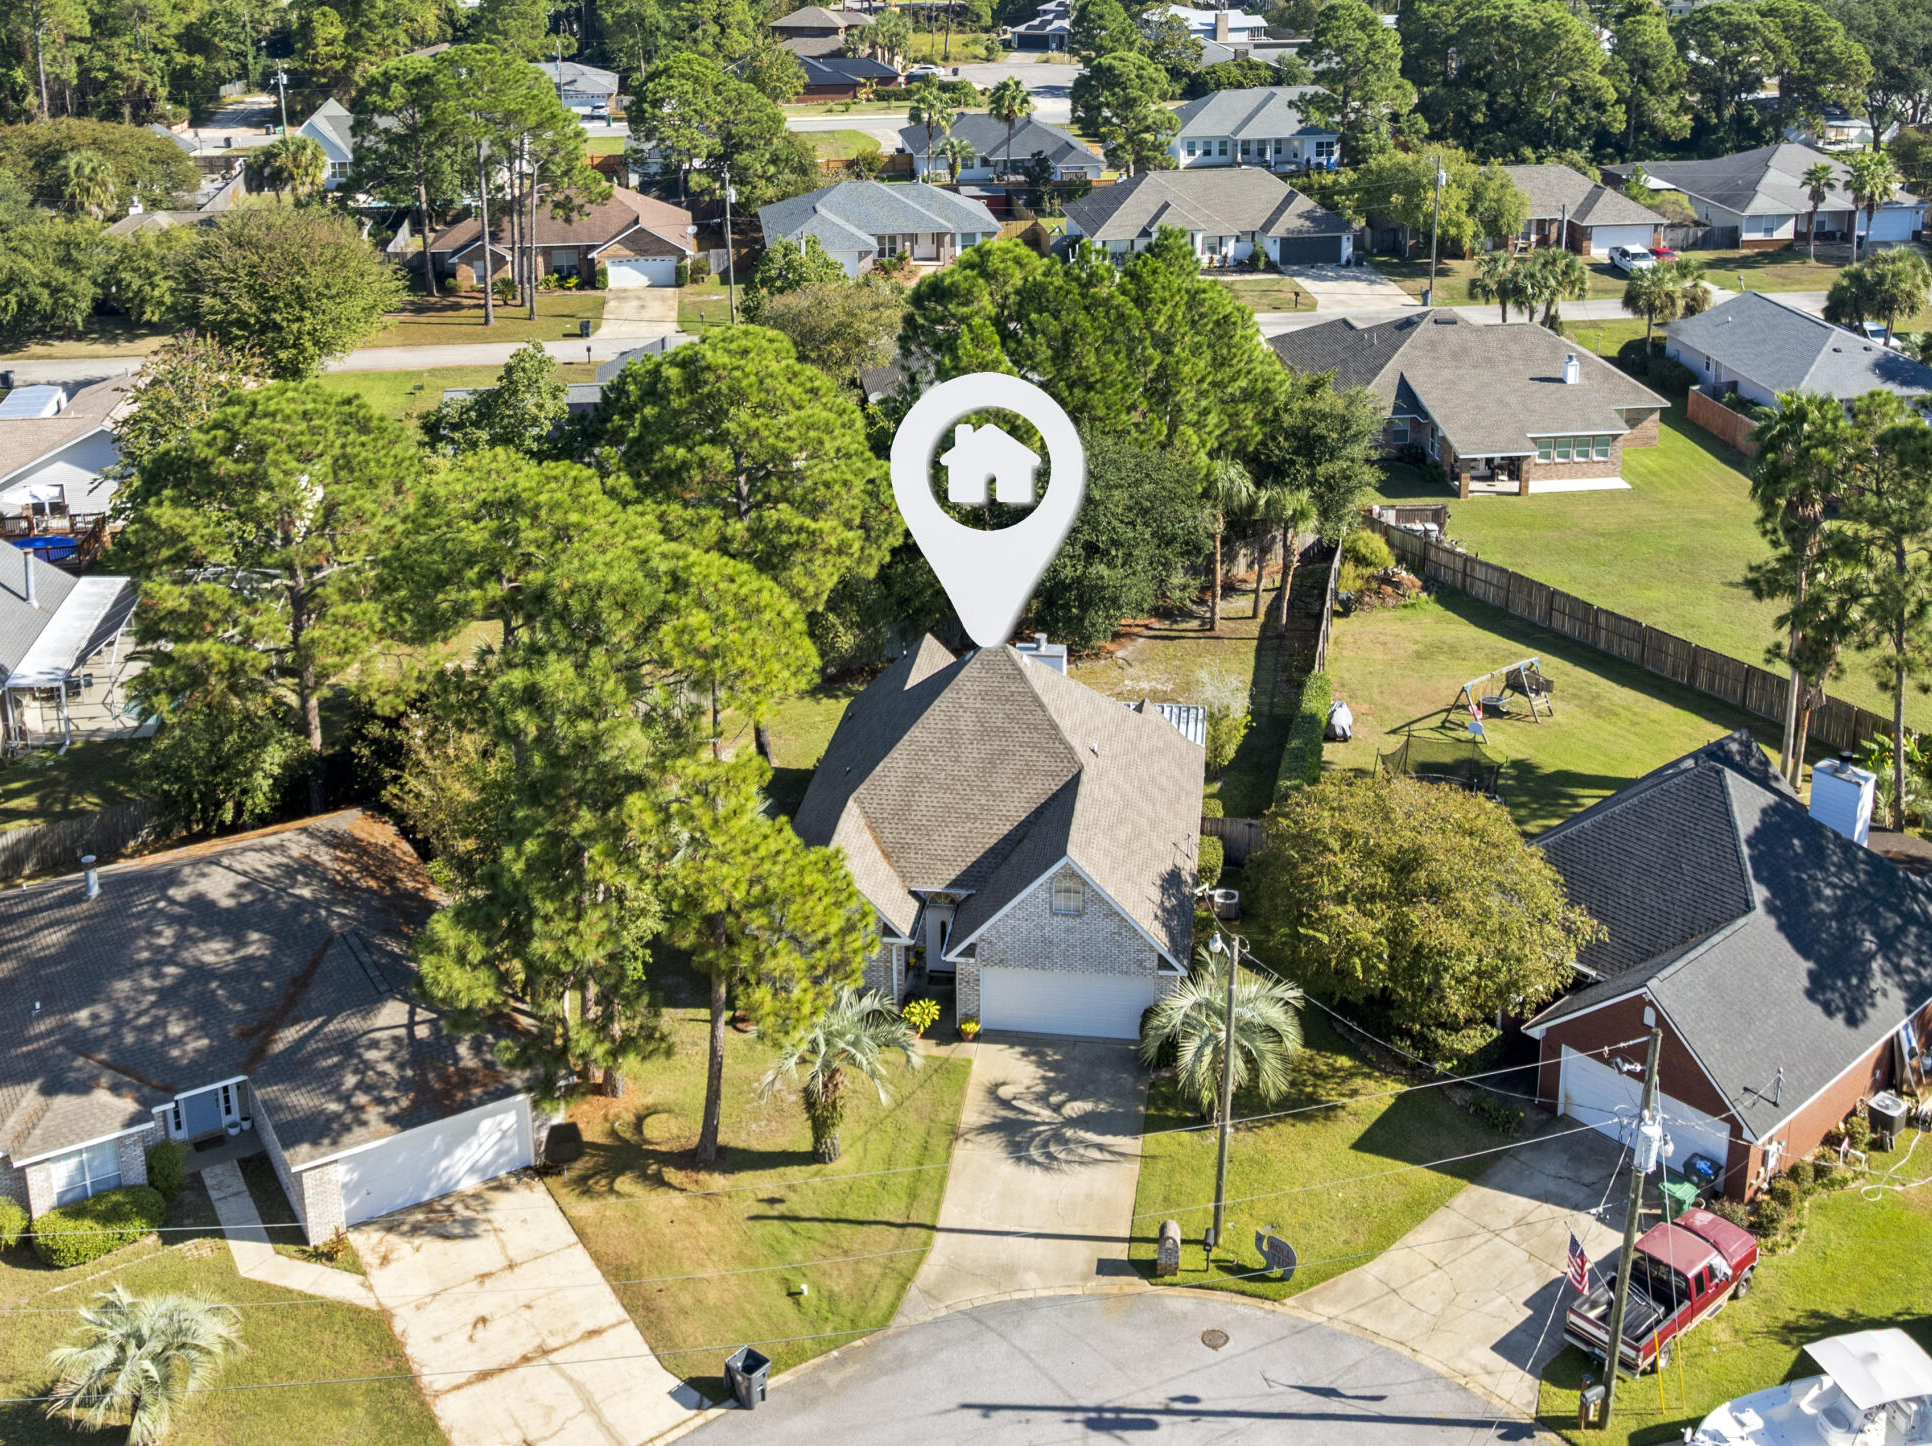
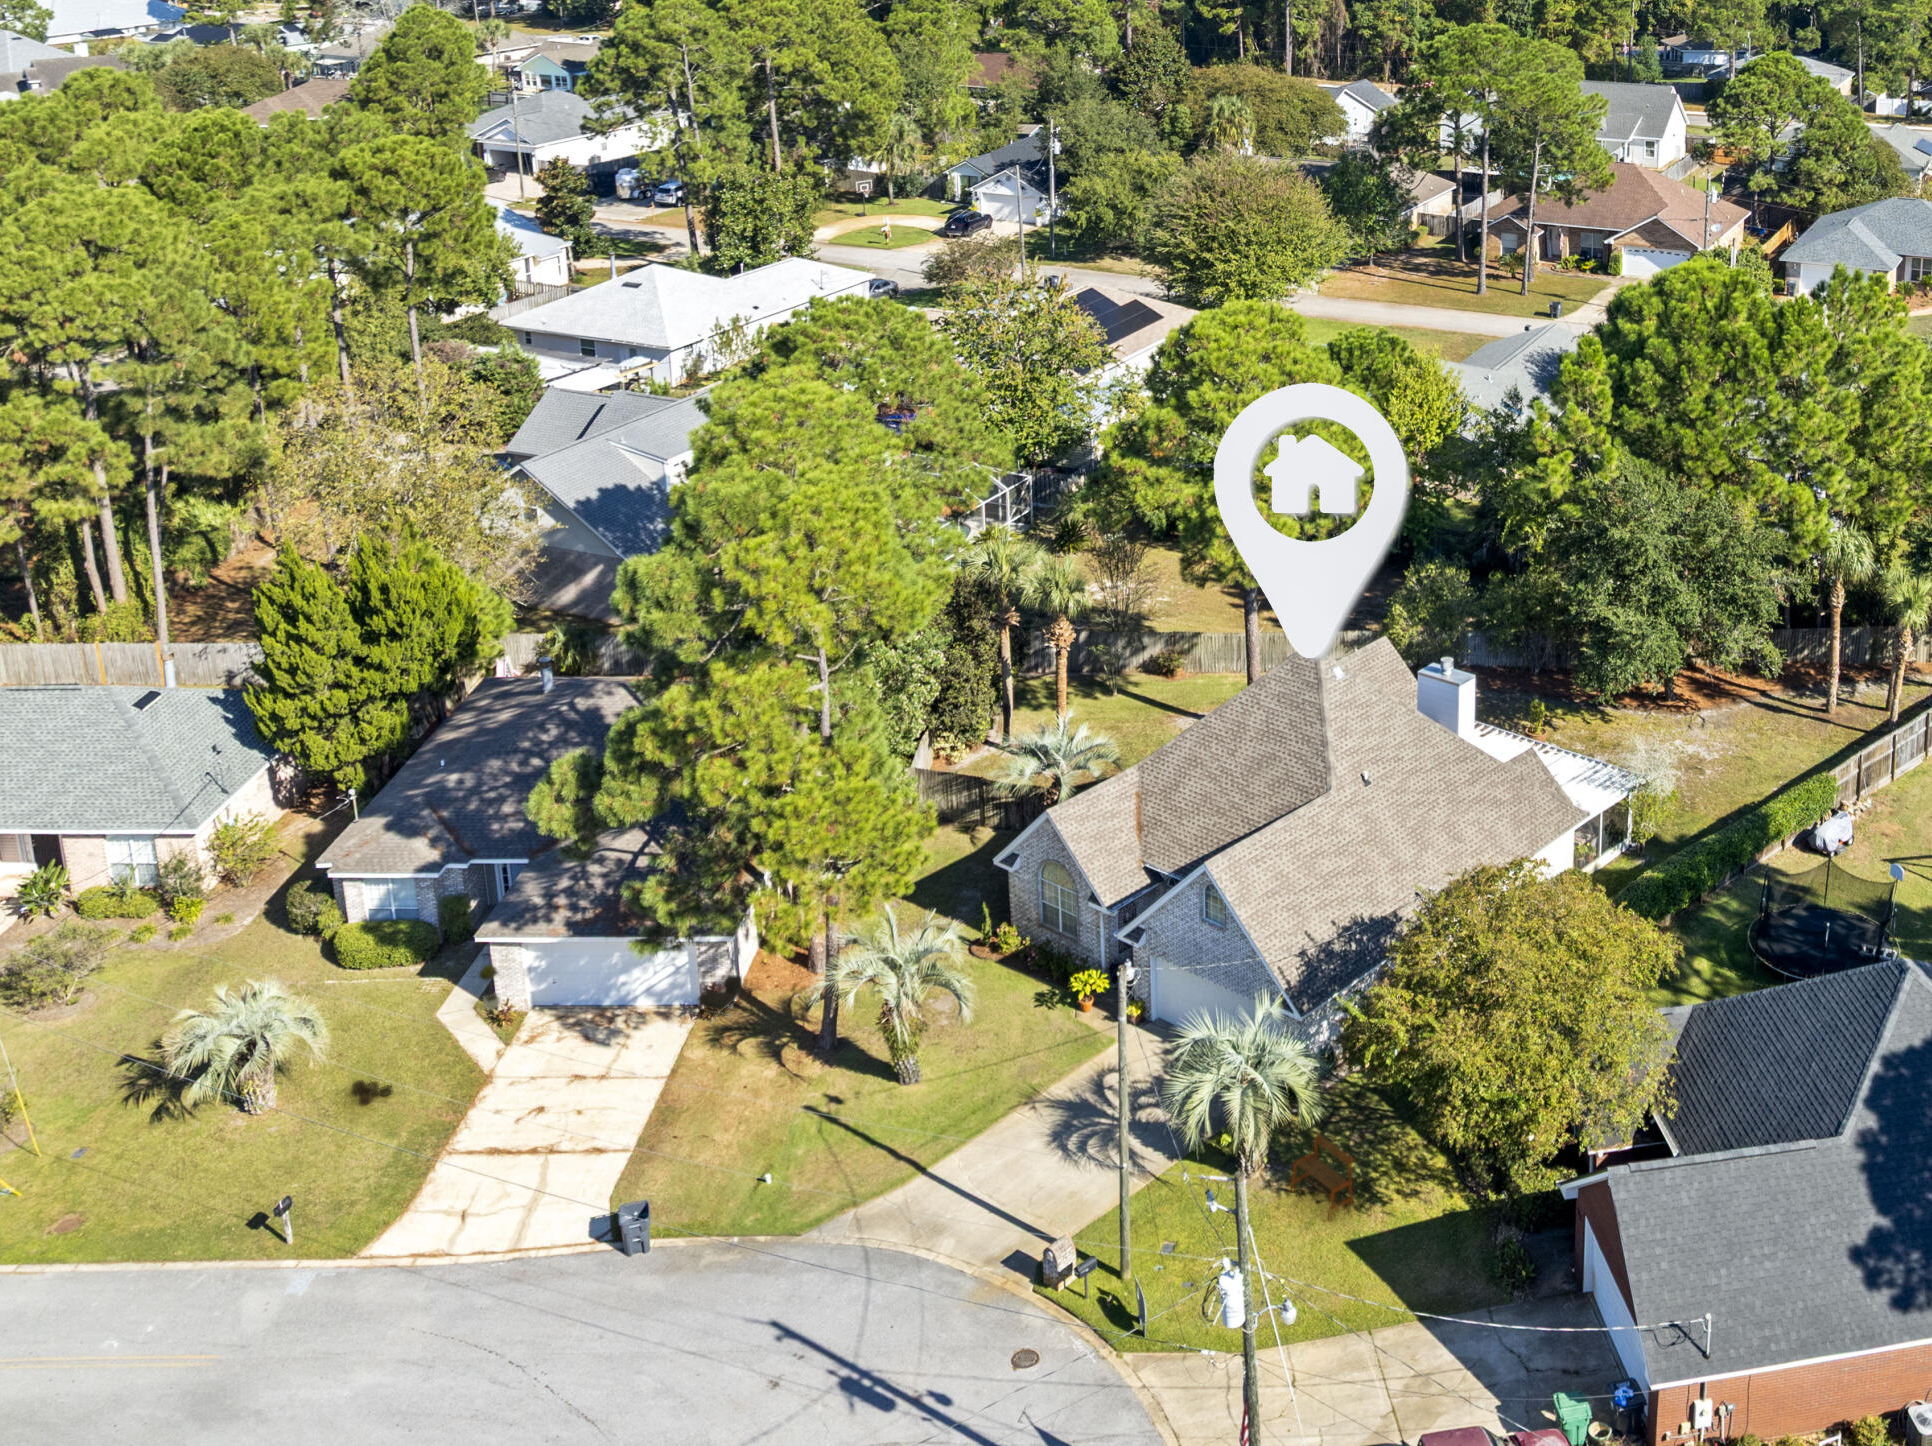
bench: none [1267,1065,1327,1139] -> present [1291,1133,1353,1220]
potted tree: none [278,1200,306,1255] -> present [479,965,500,1010]
woven basket: none [235,1361,287,1397] -> present [351,1080,392,1105]

